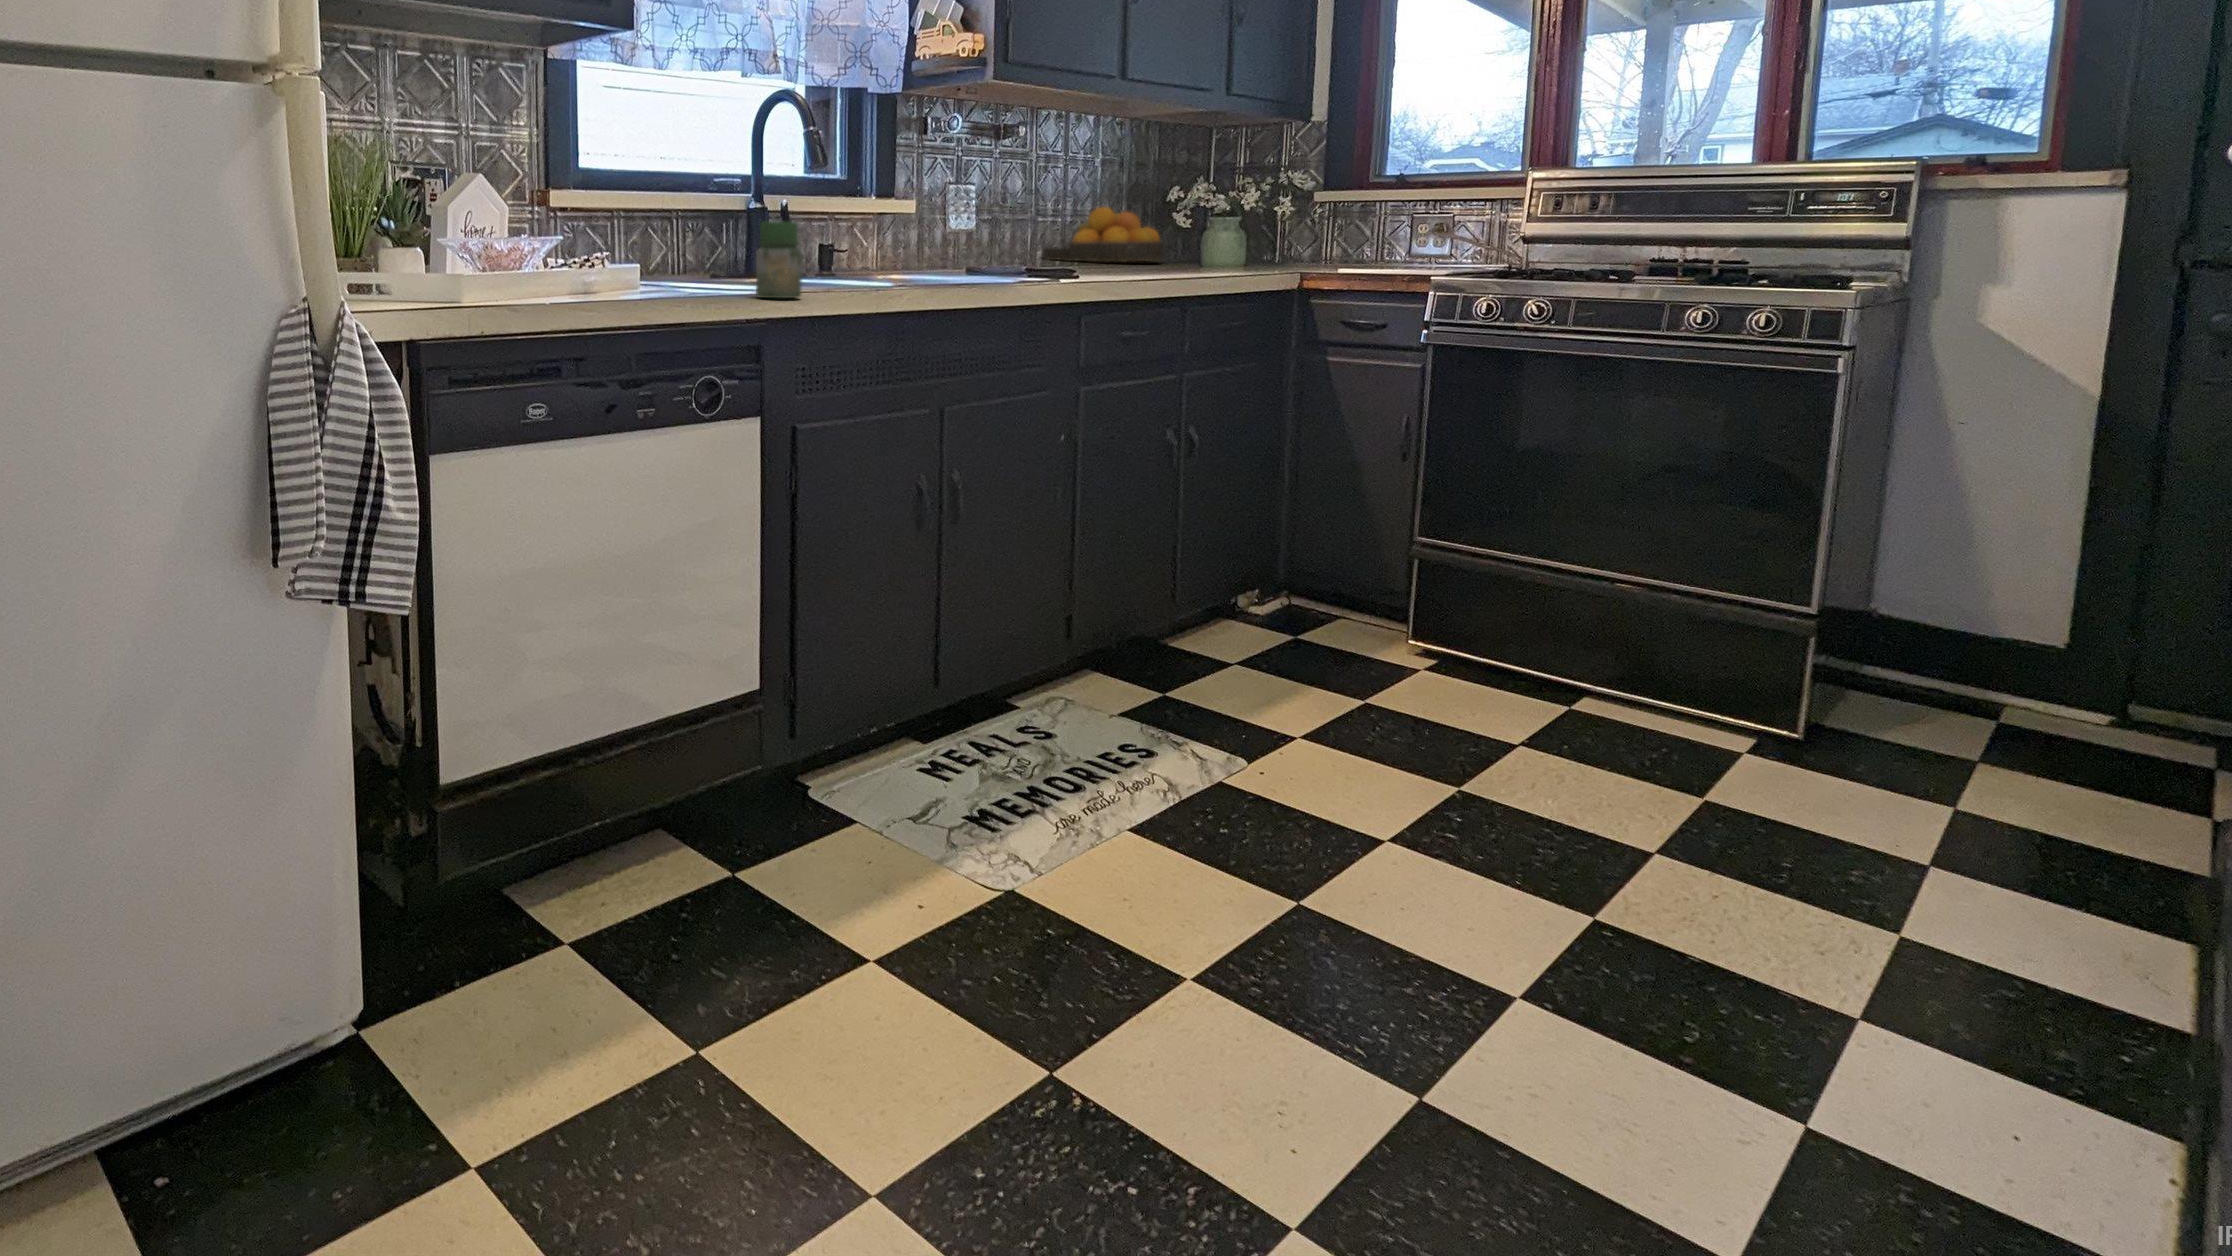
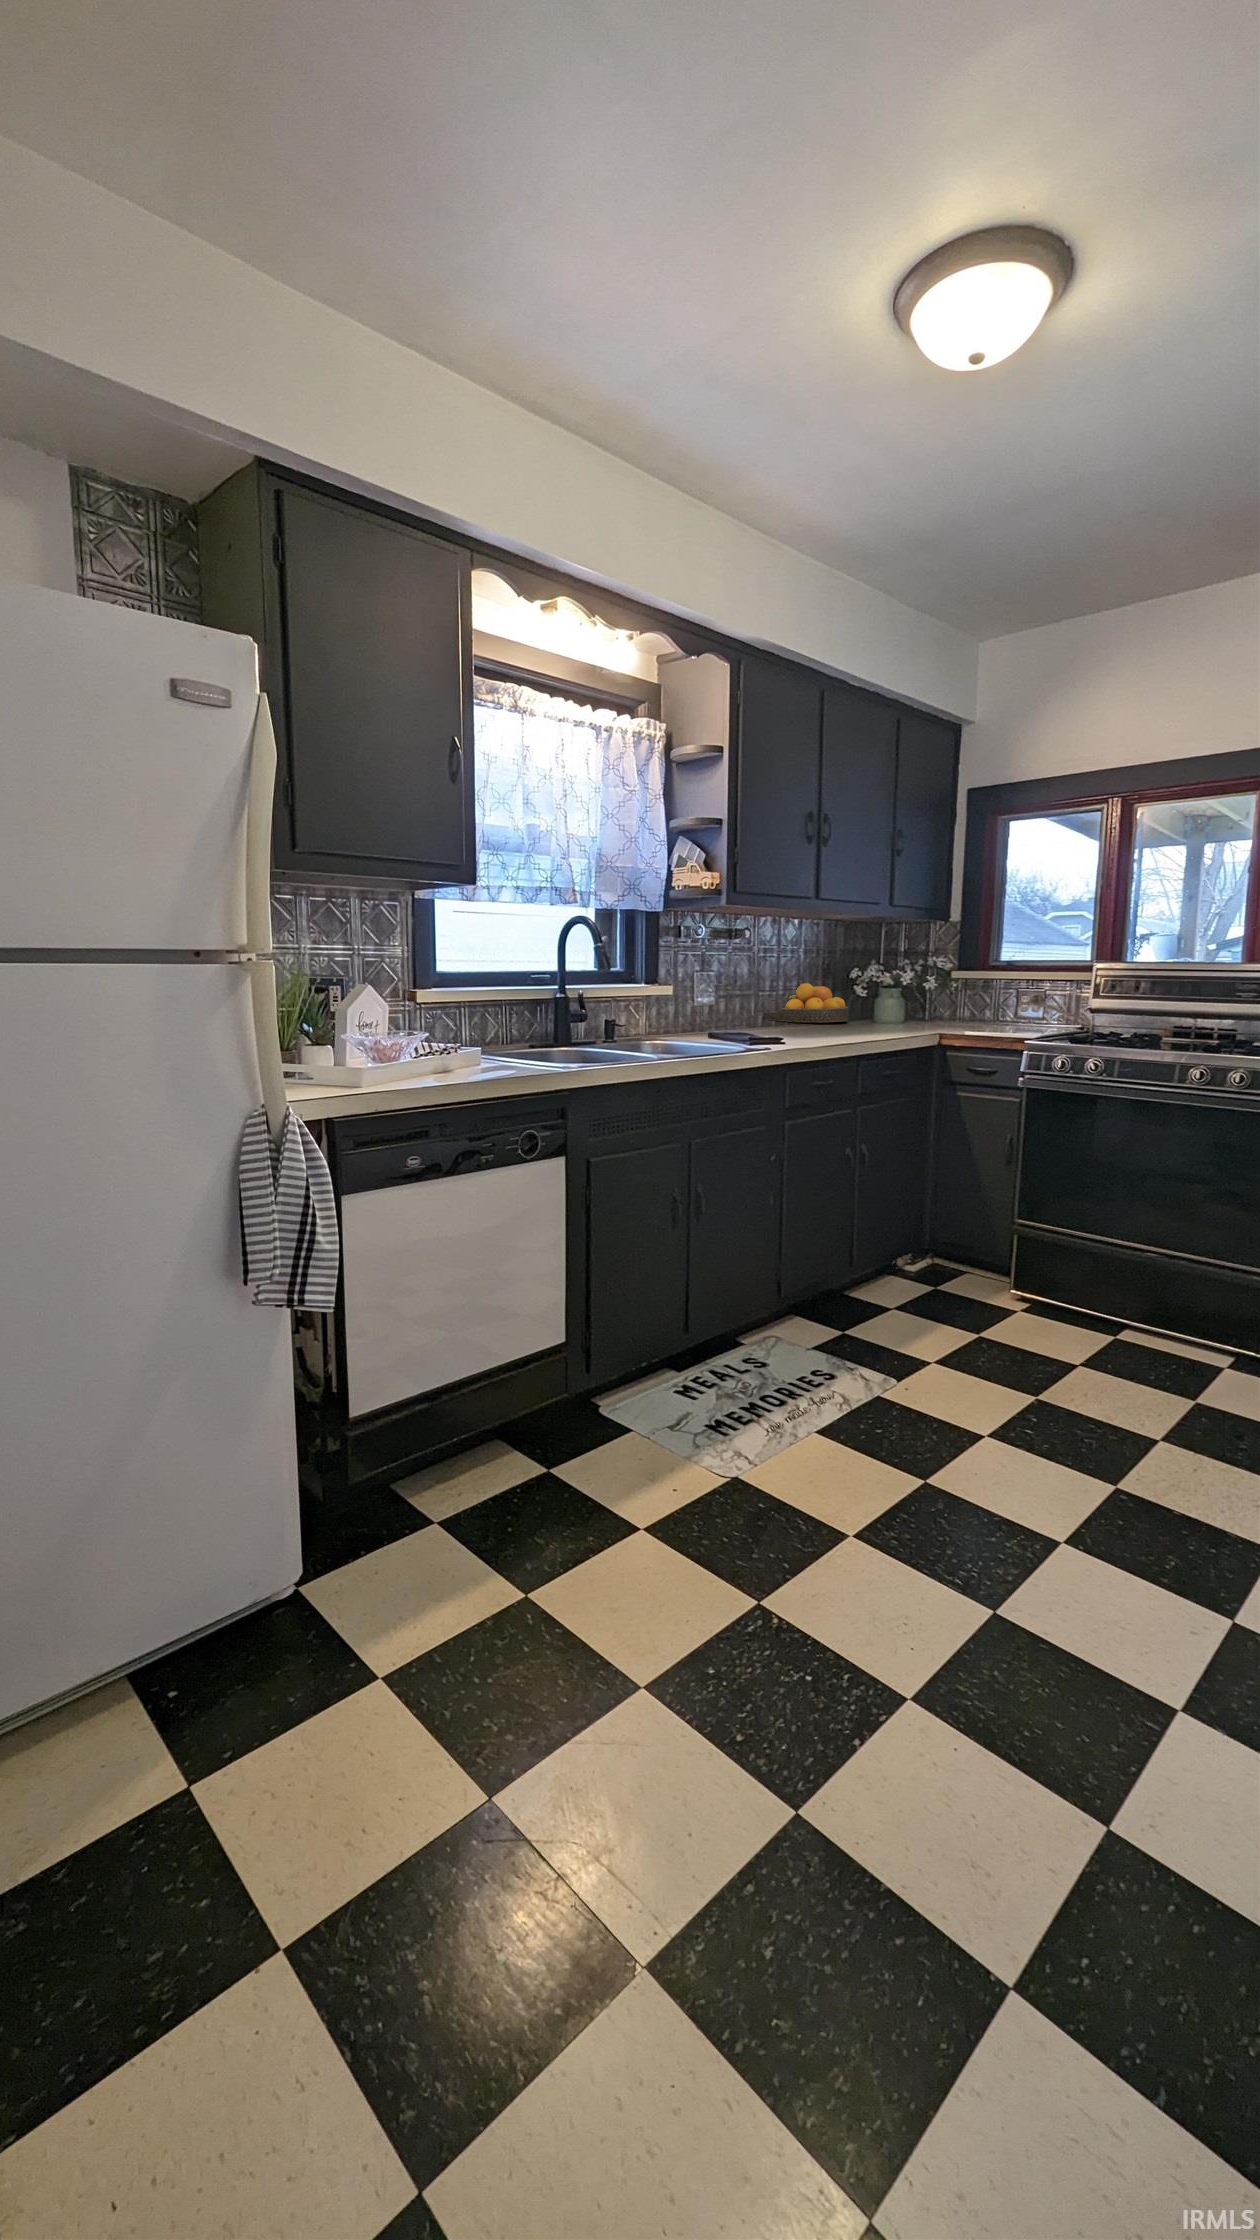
jar: present [756,222,802,298] -> none [562,1023,594,1076]

